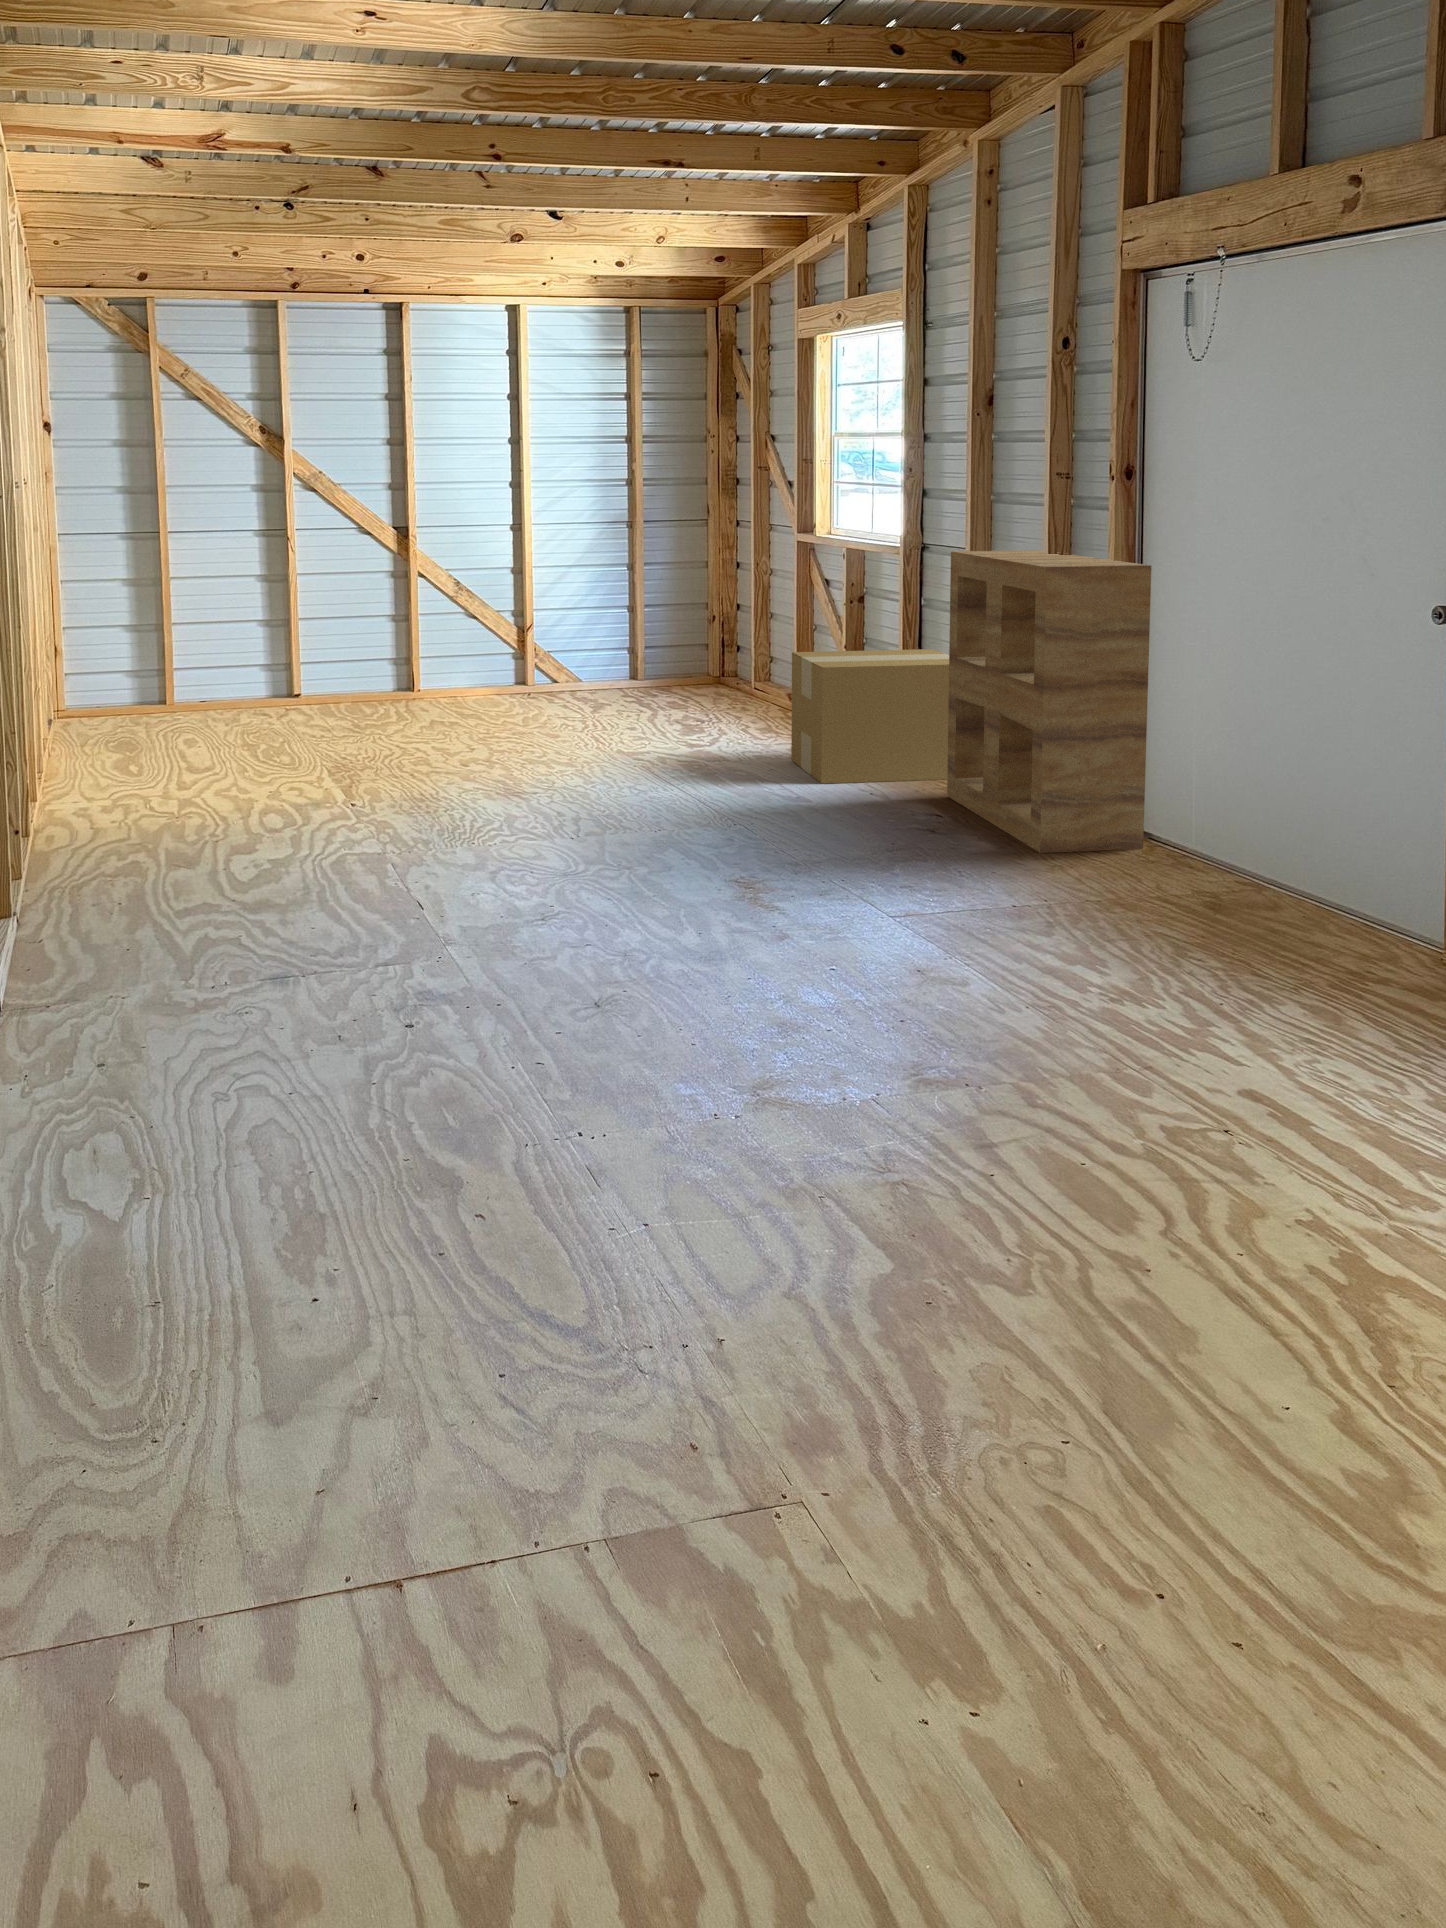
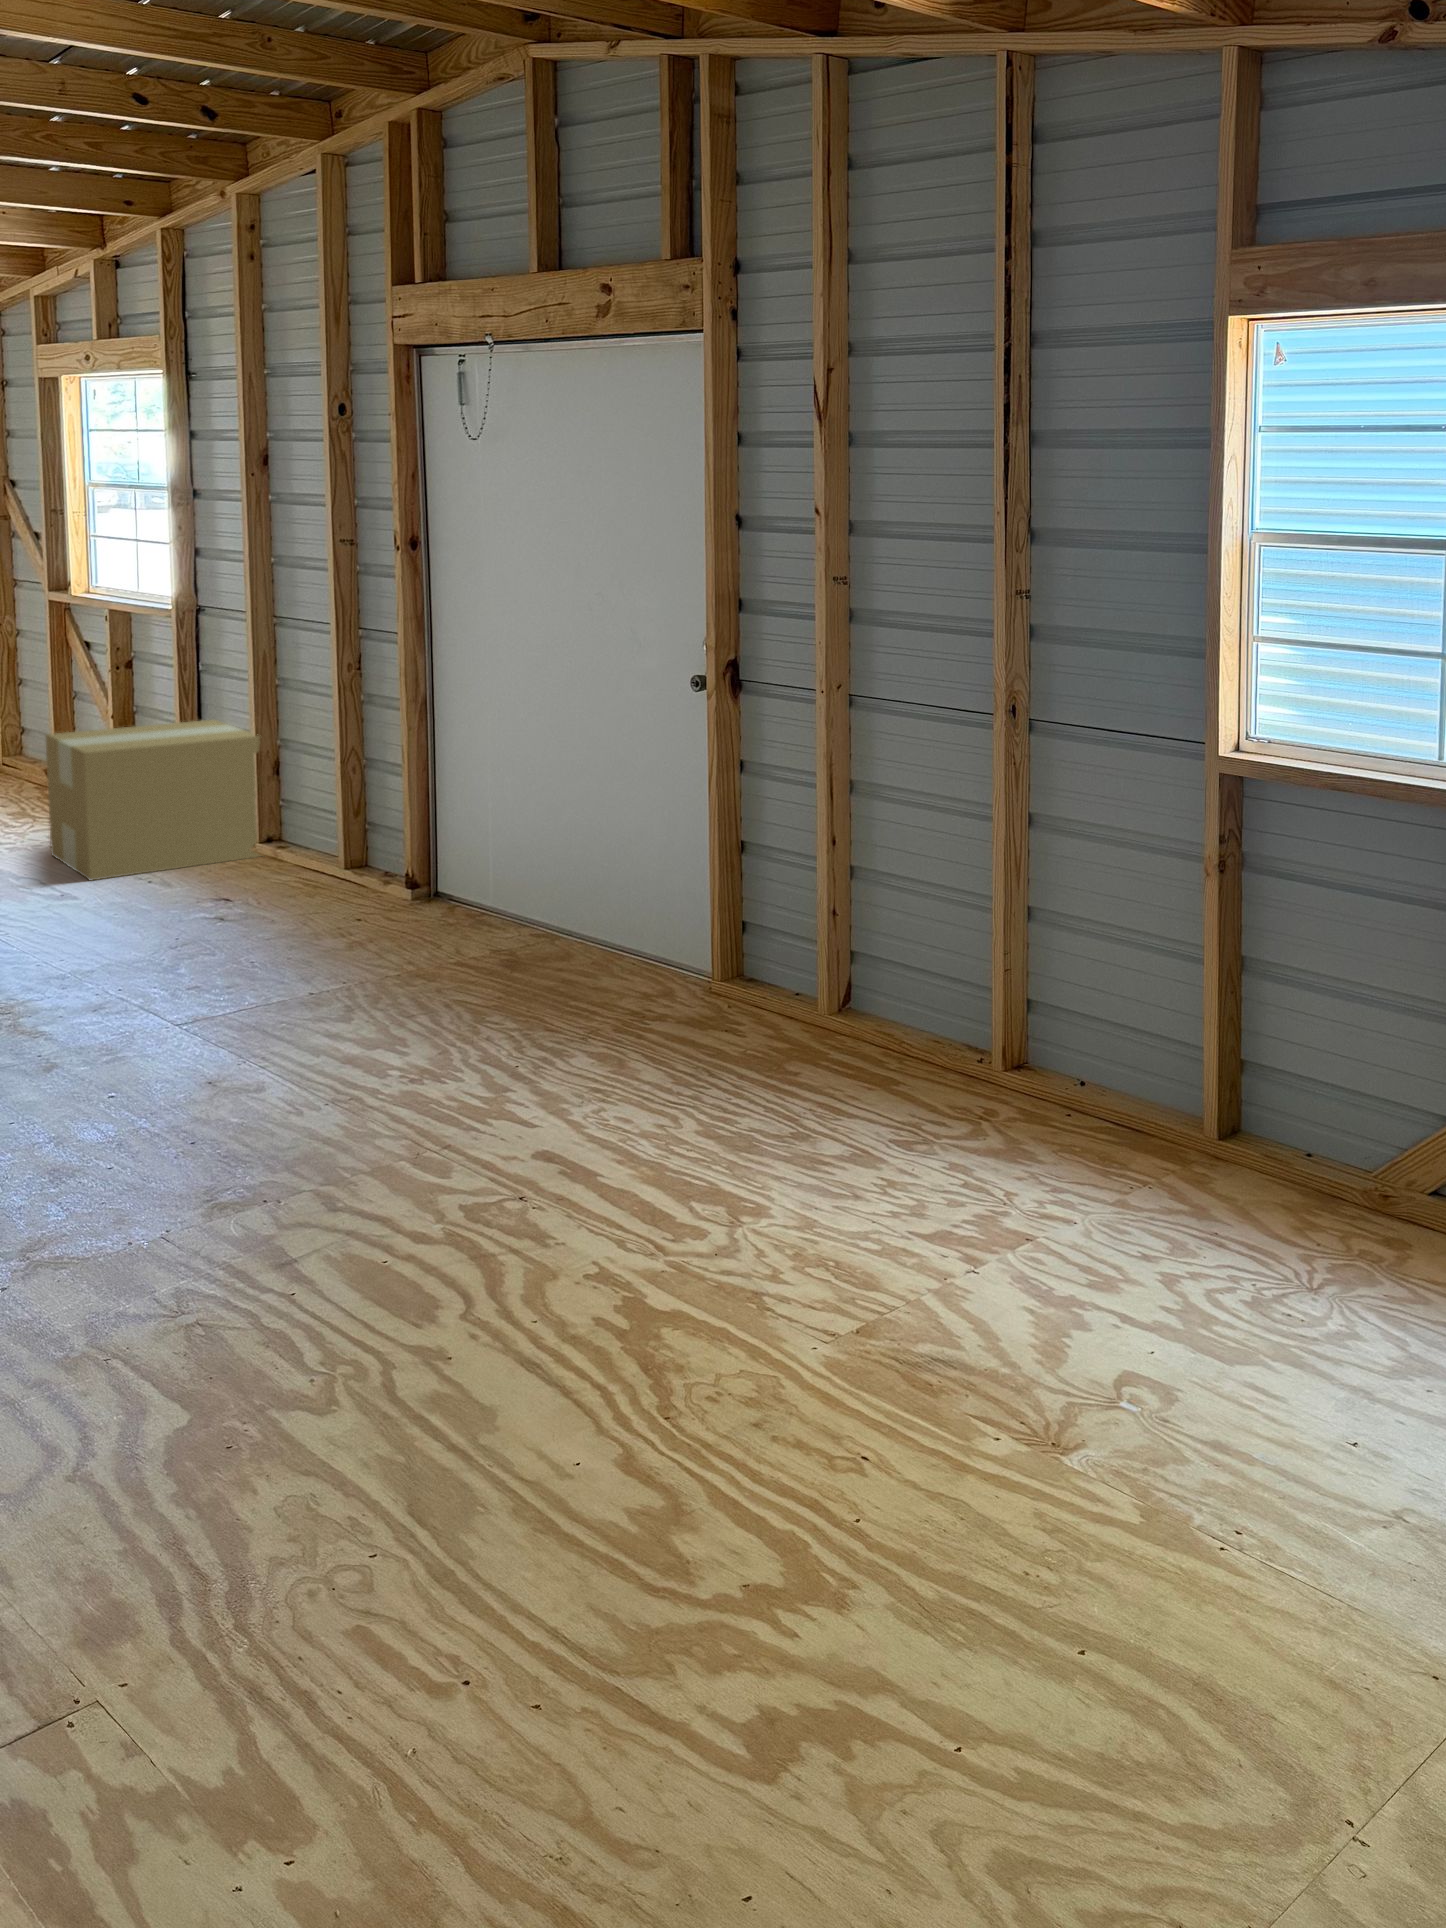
shelving unit: present [947,550,1151,853] -> none [230,617,447,935]

